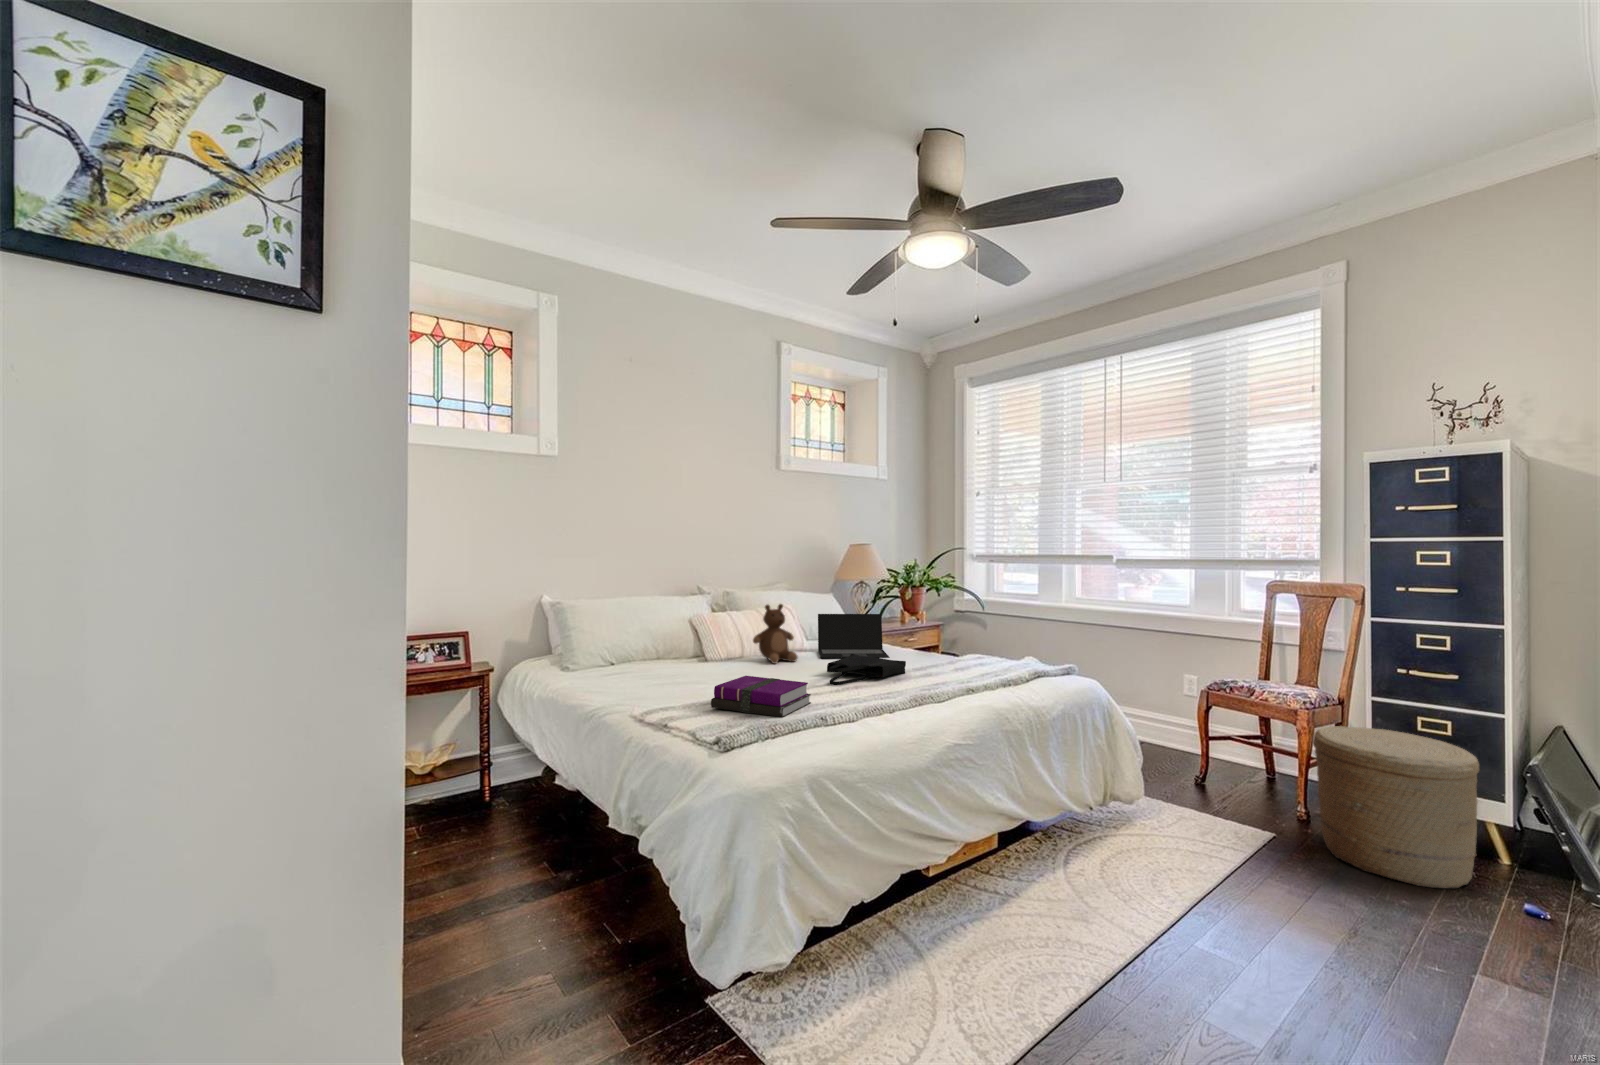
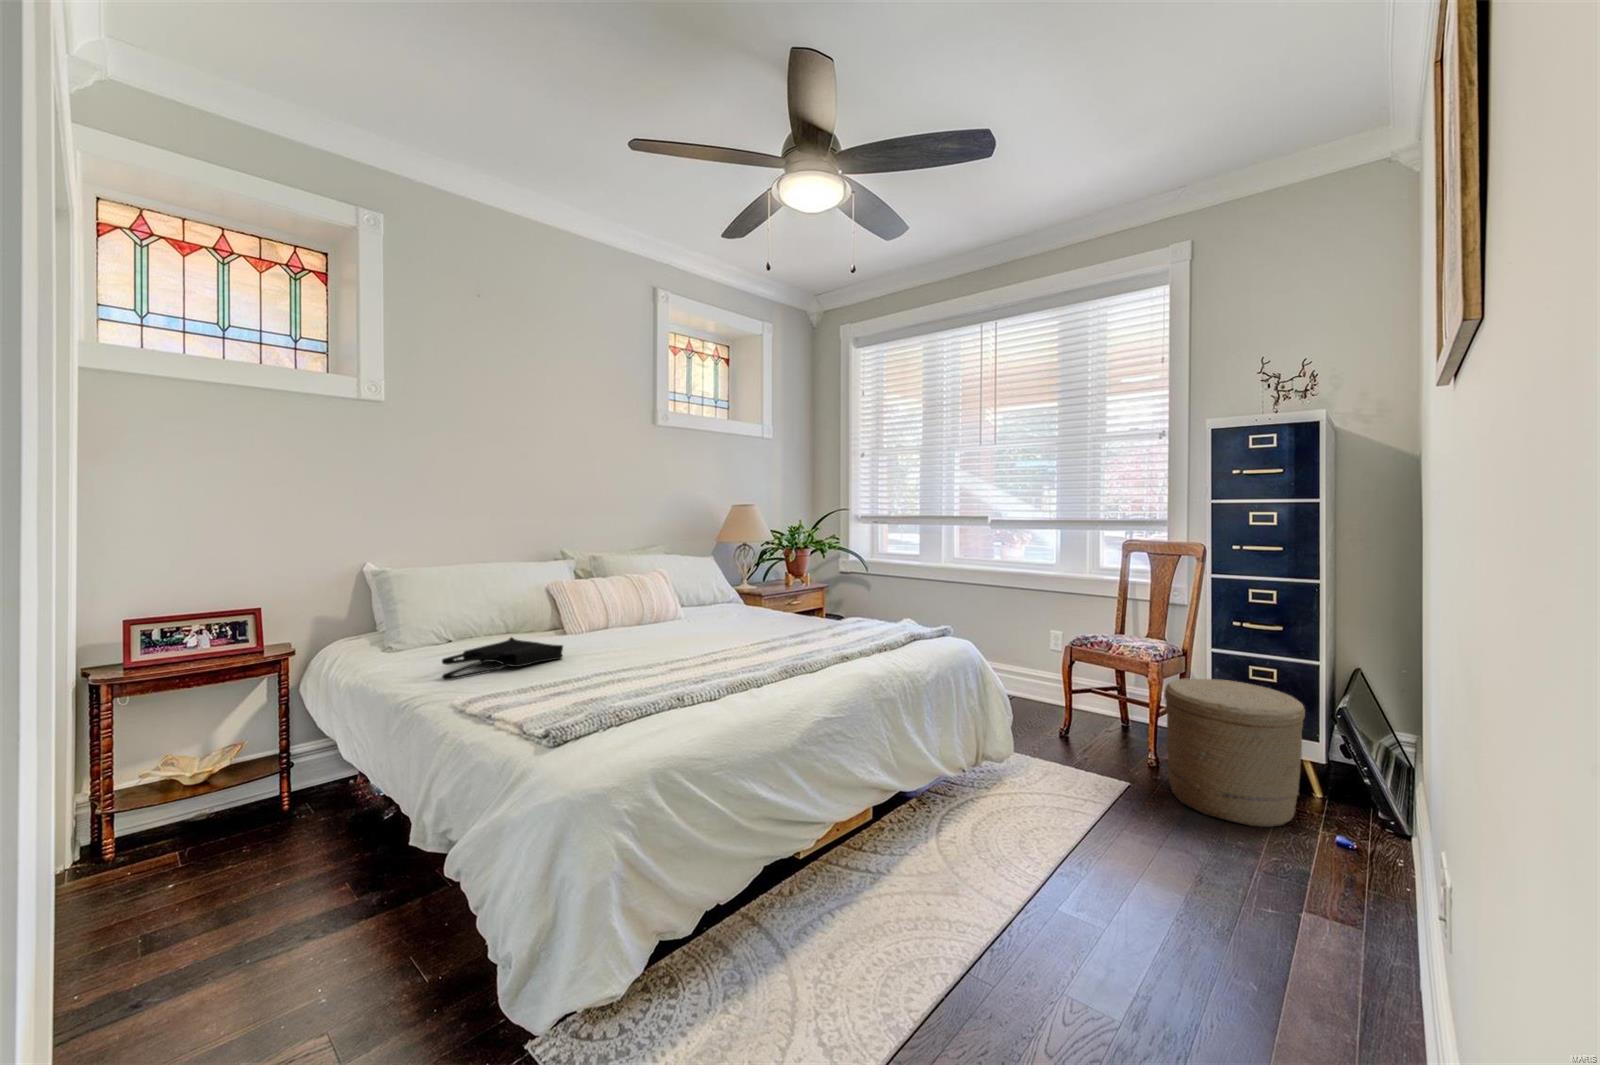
teddy bear: present [753,604,798,664] -> none [616,570,667,635]
laptop: present [818,614,890,658] -> none [691,579,766,628]
tote bag: present [827,654,906,685] -> present [442,637,563,680]
notebook: present [711,676,811,717] -> none [551,654,670,701]

